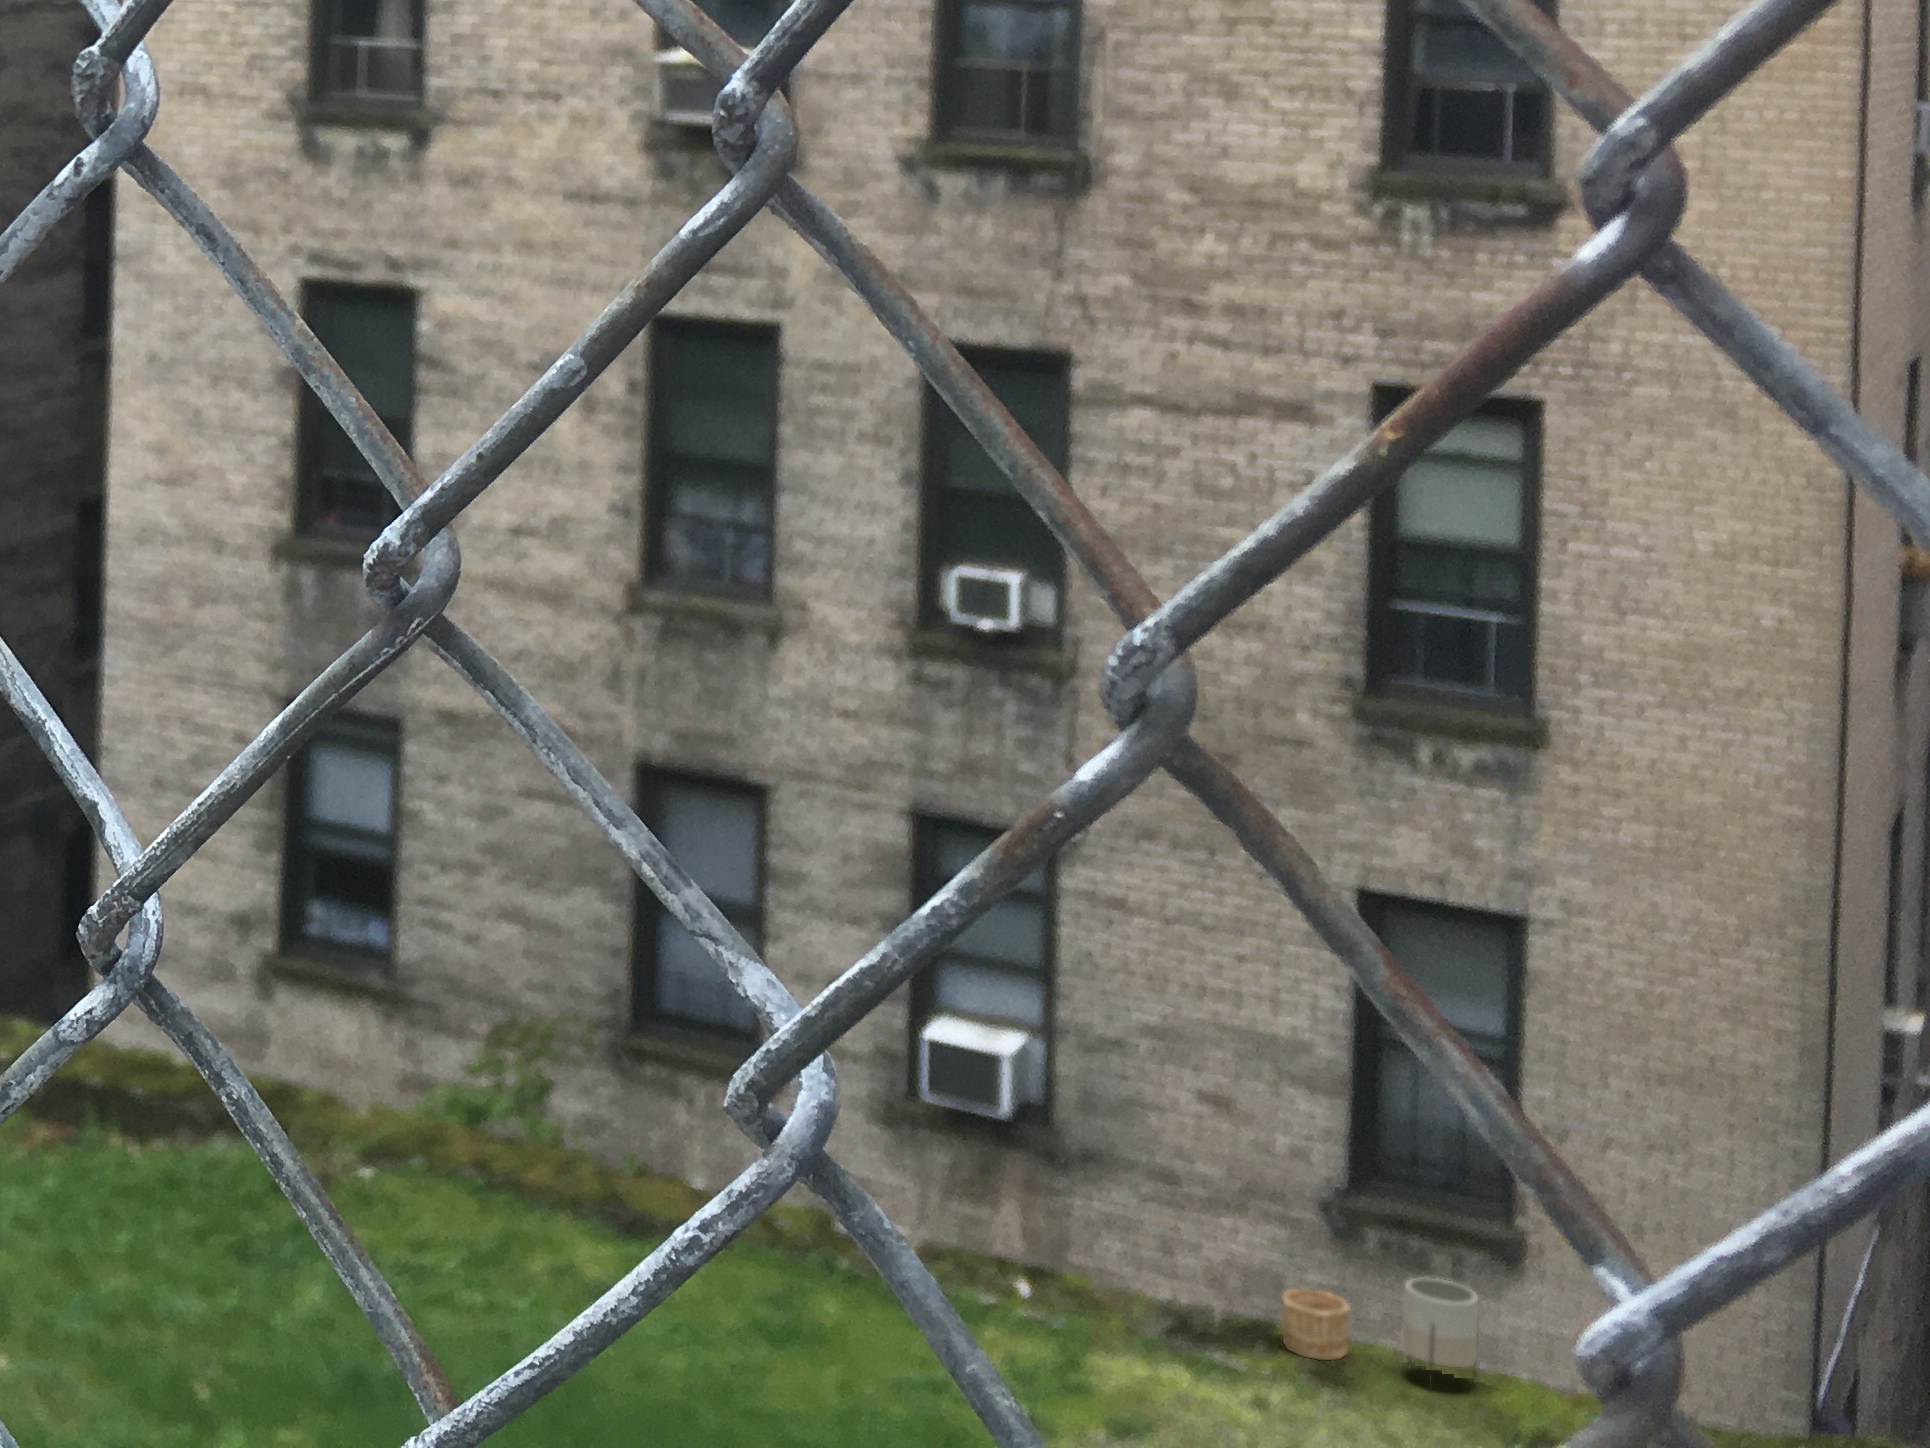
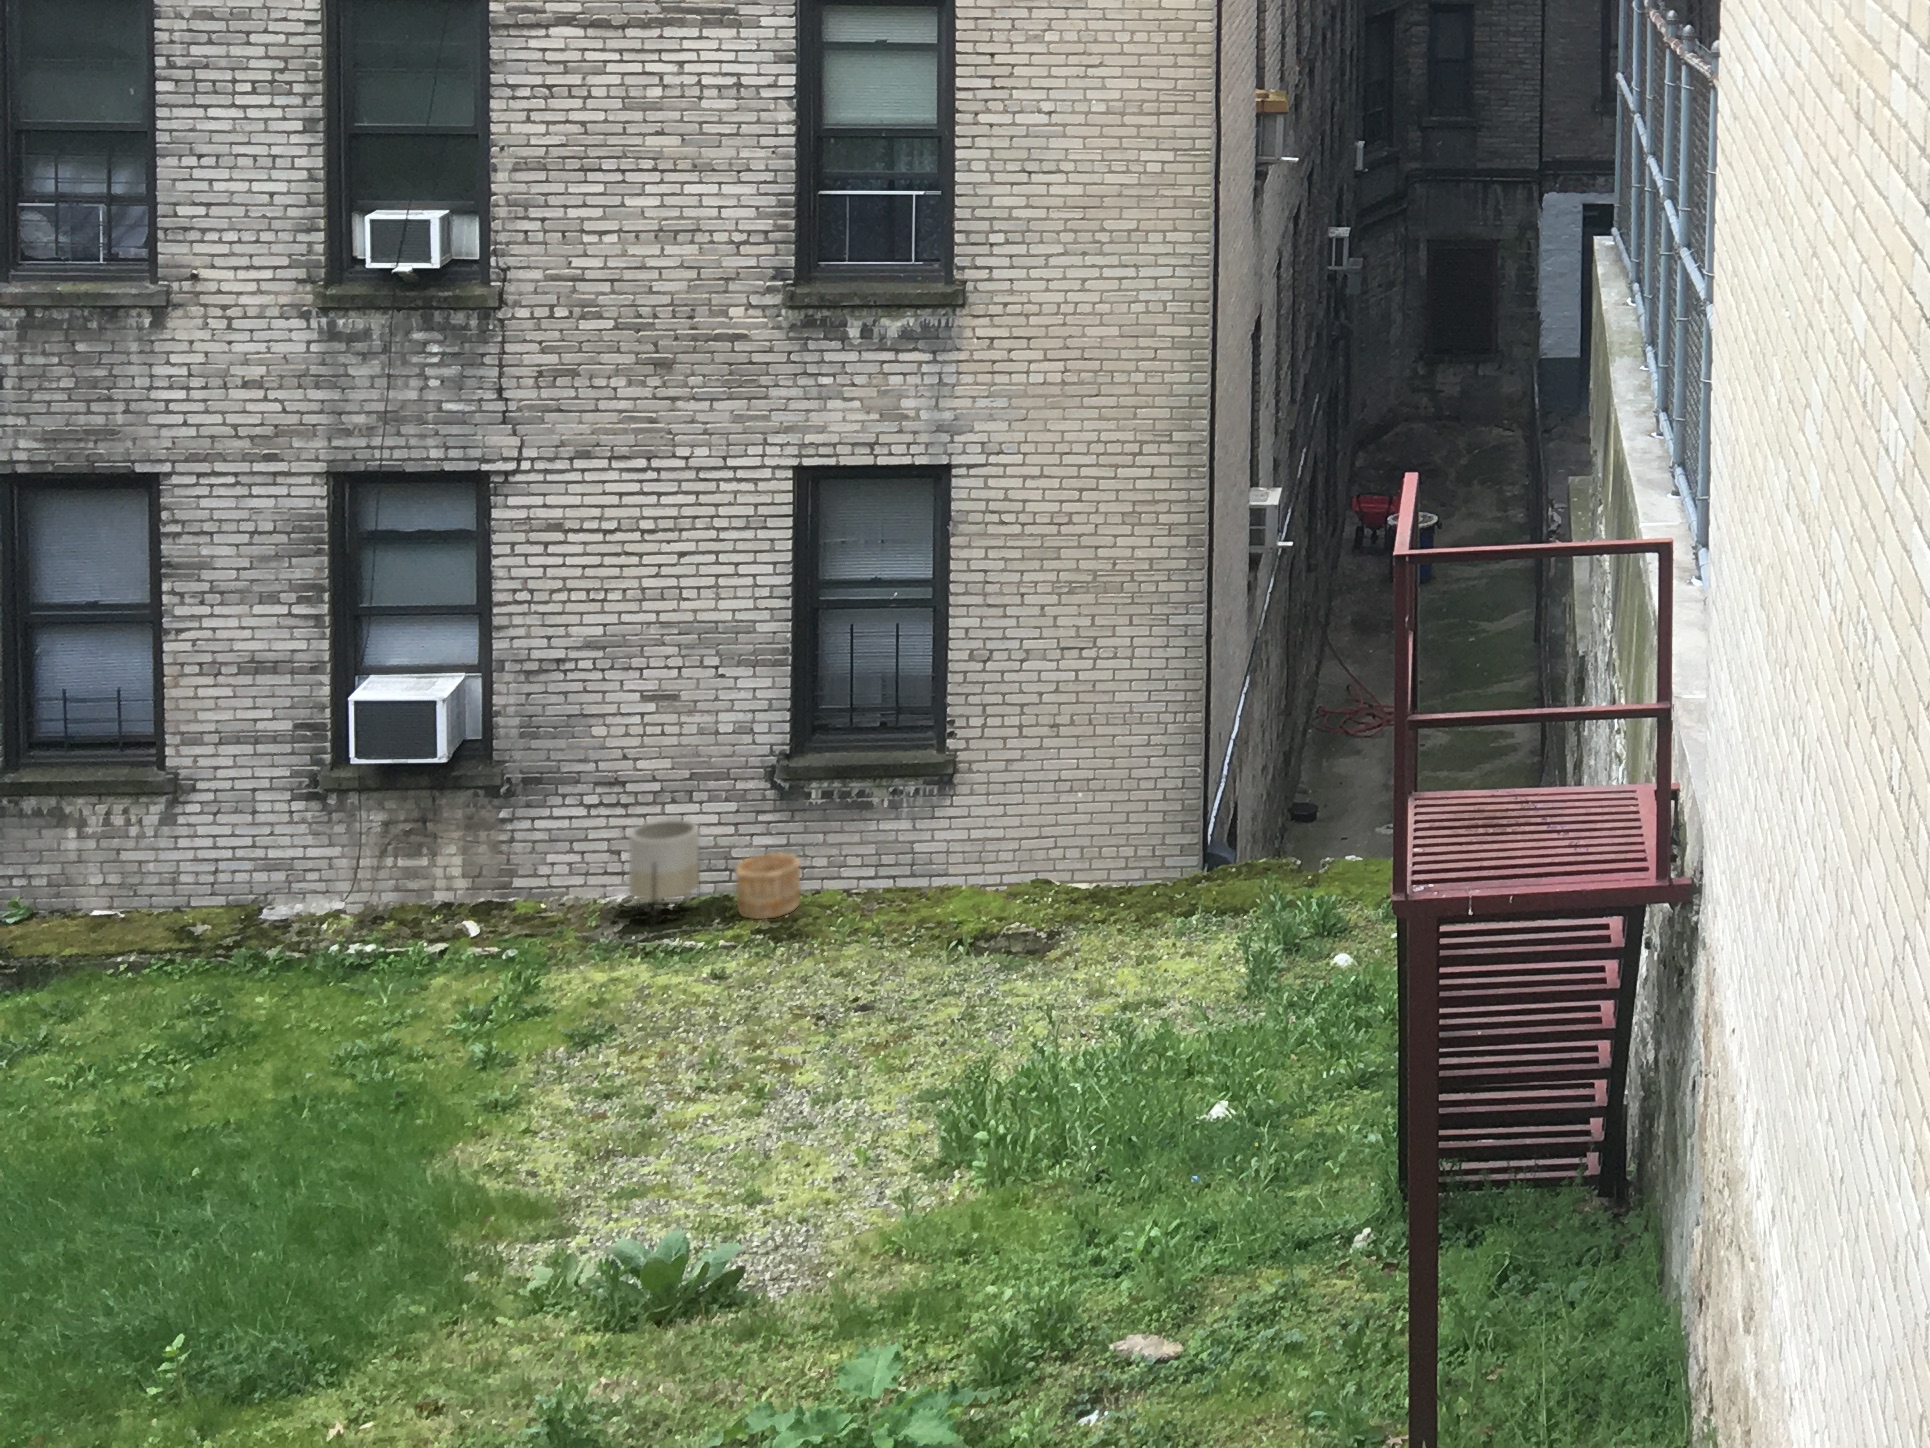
planter: present [1402,1277,1478,1380] -> present [629,820,700,908]

